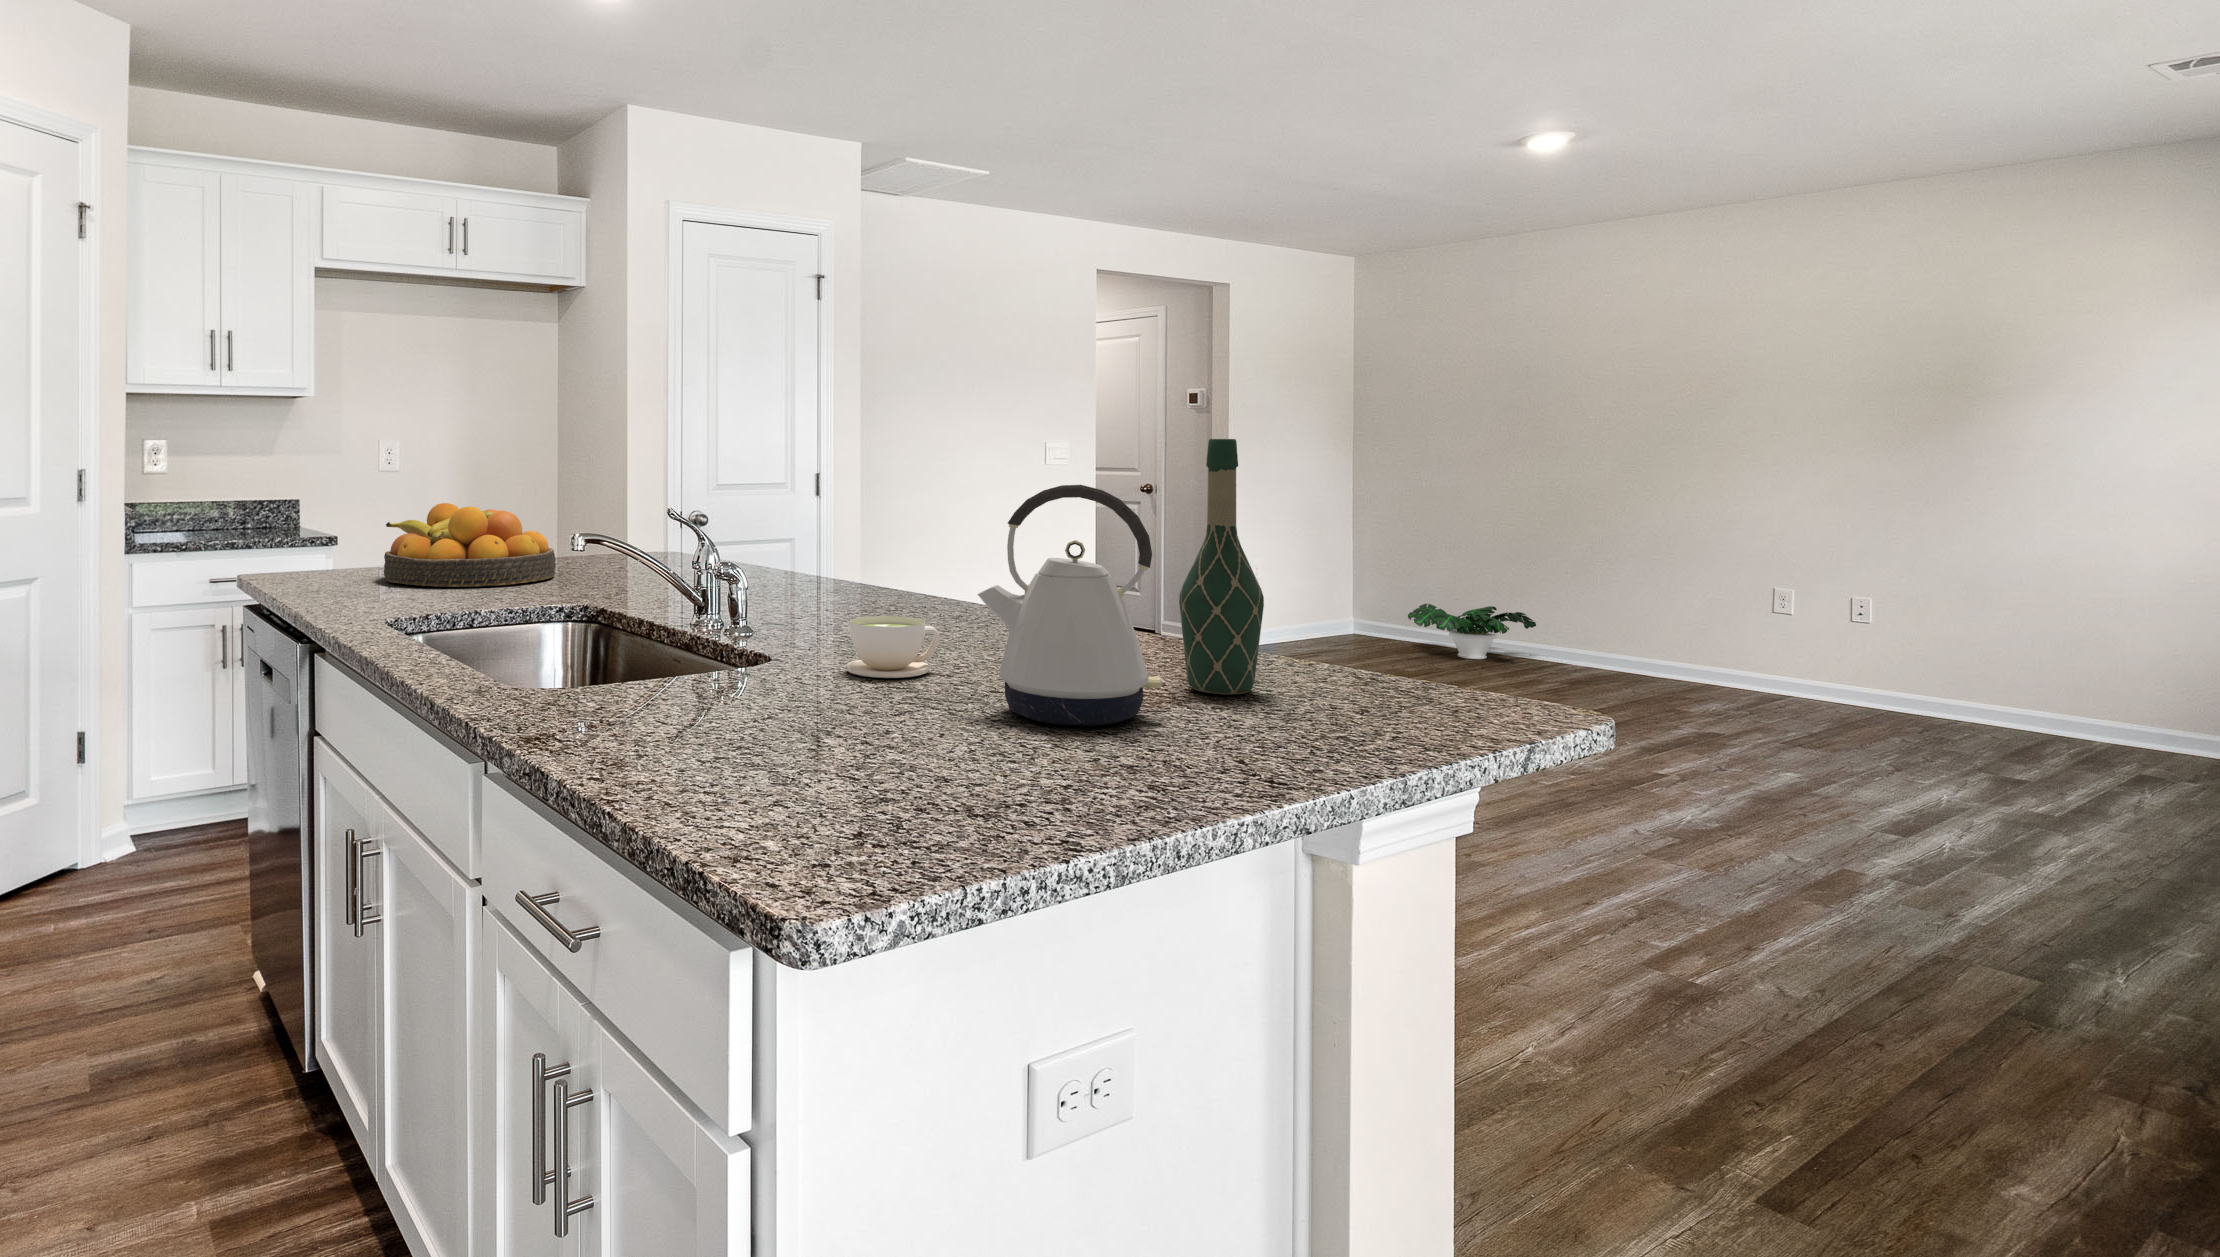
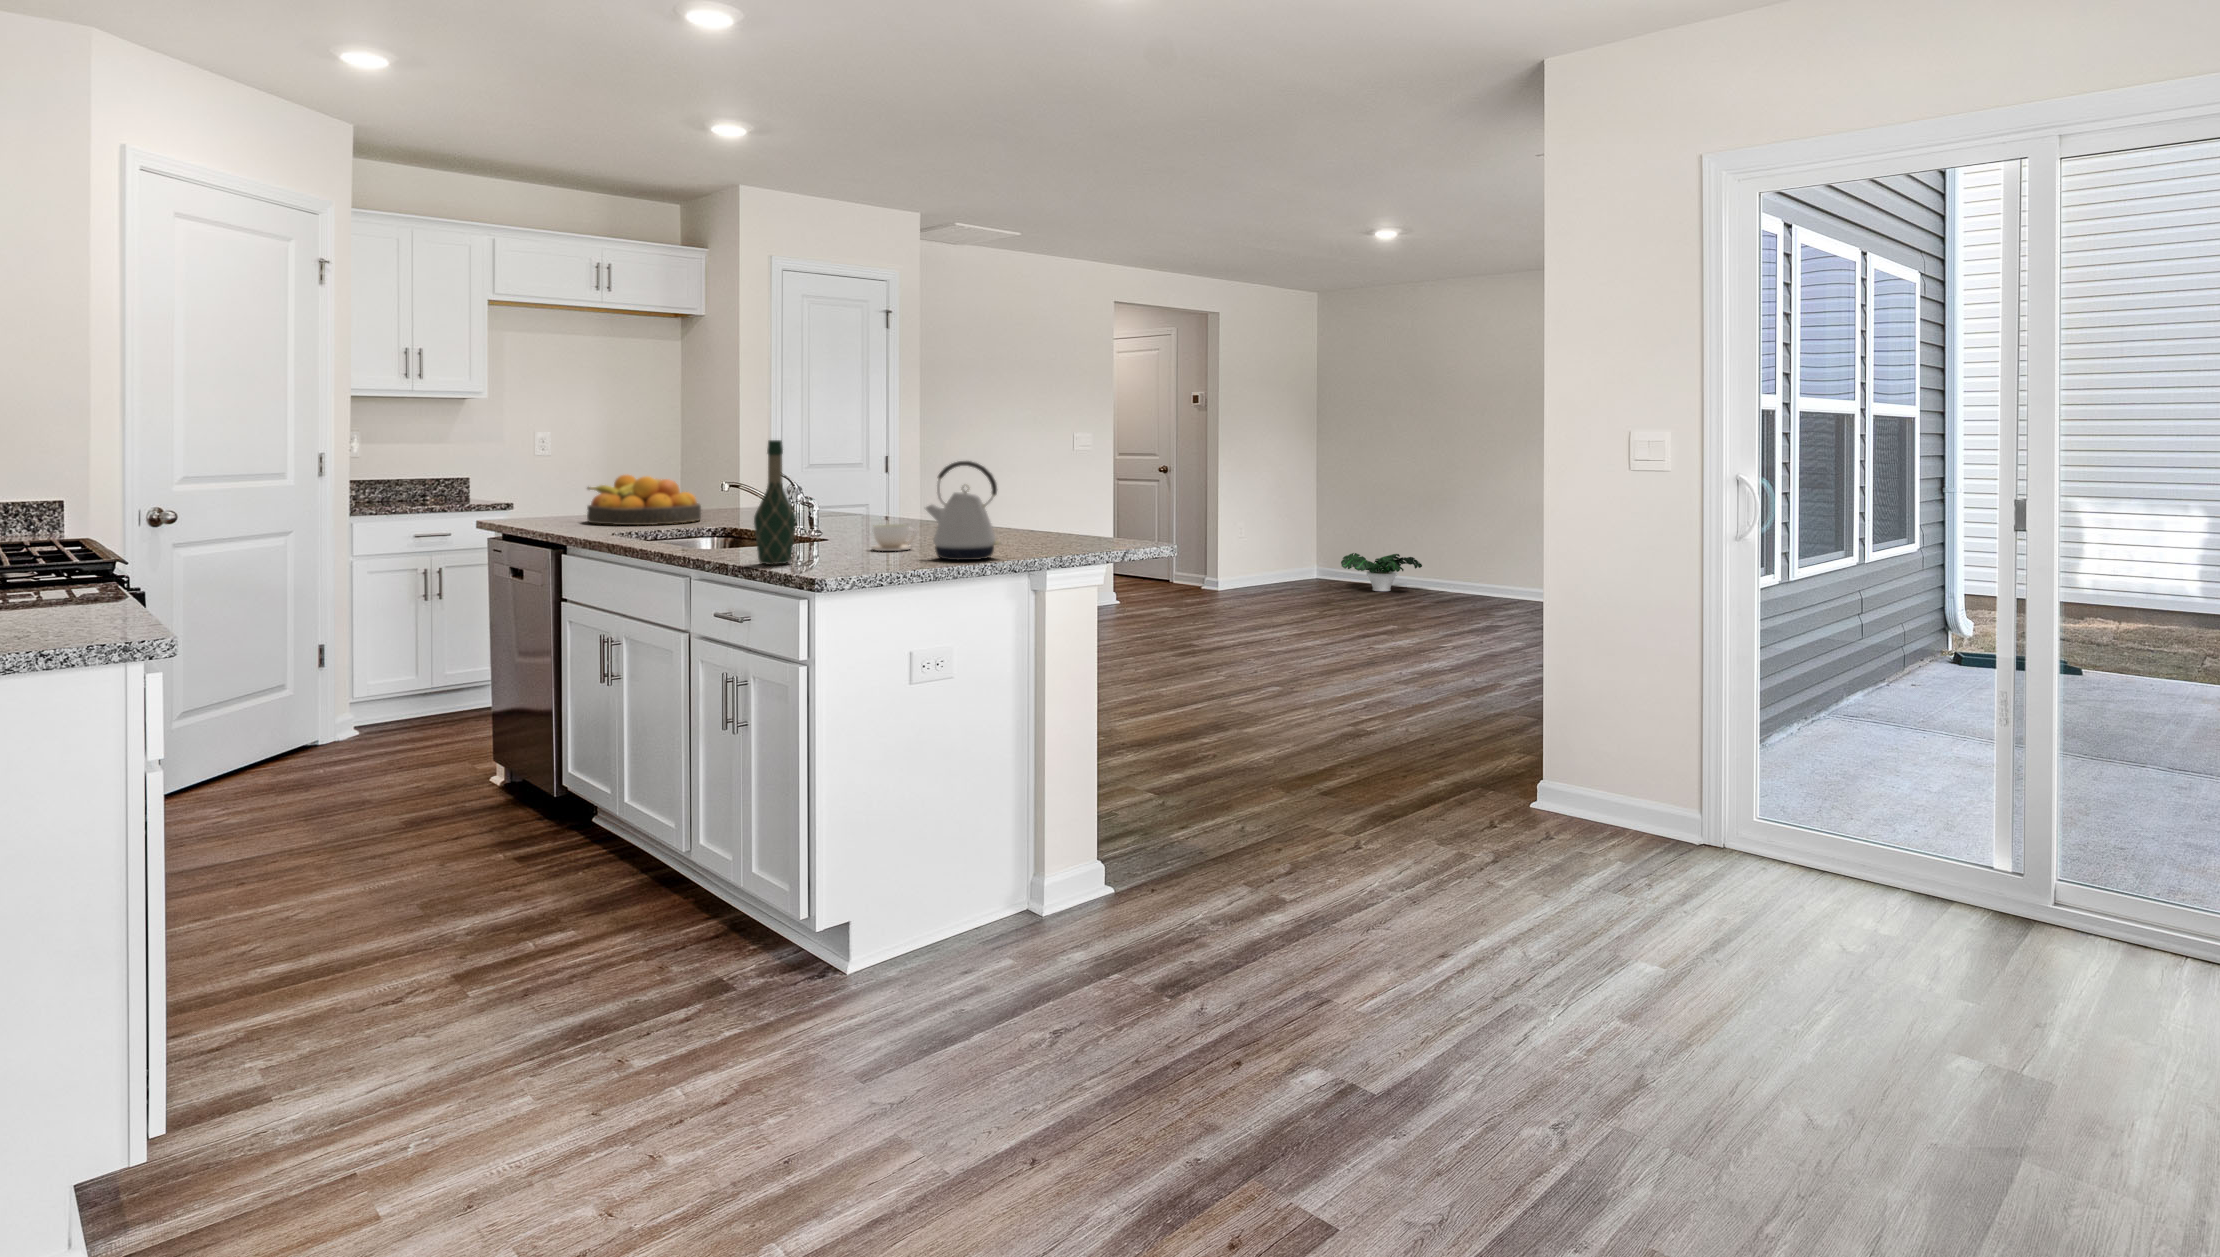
wine bottle: present [1179,439,1264,694] -> present [754,440,796,565]

